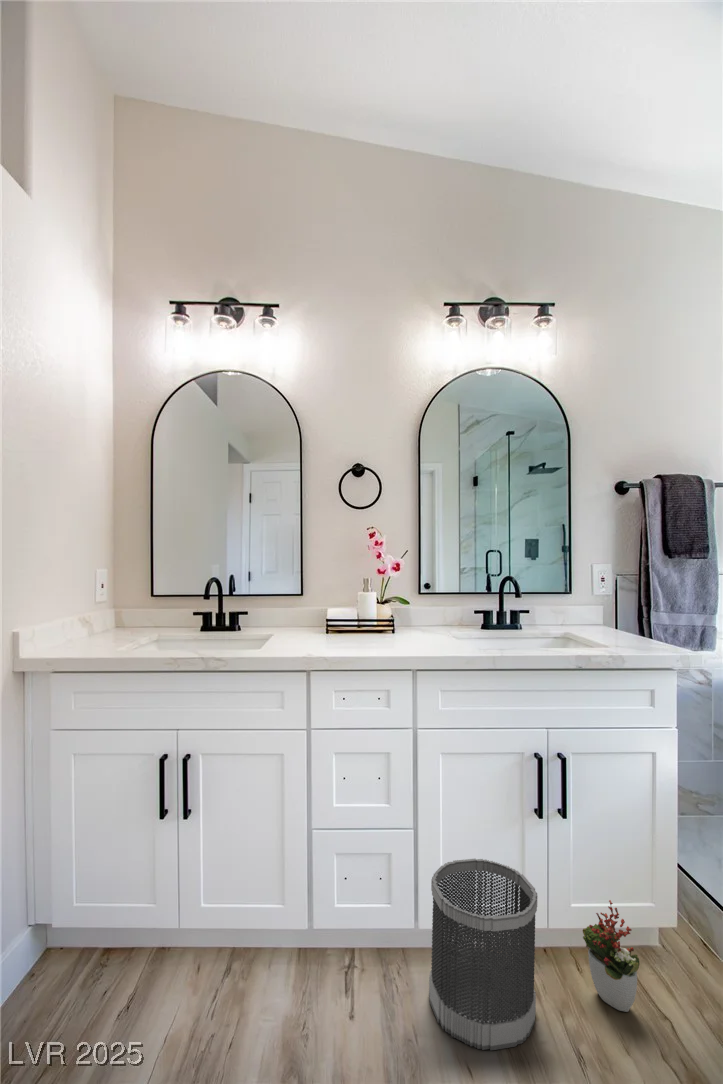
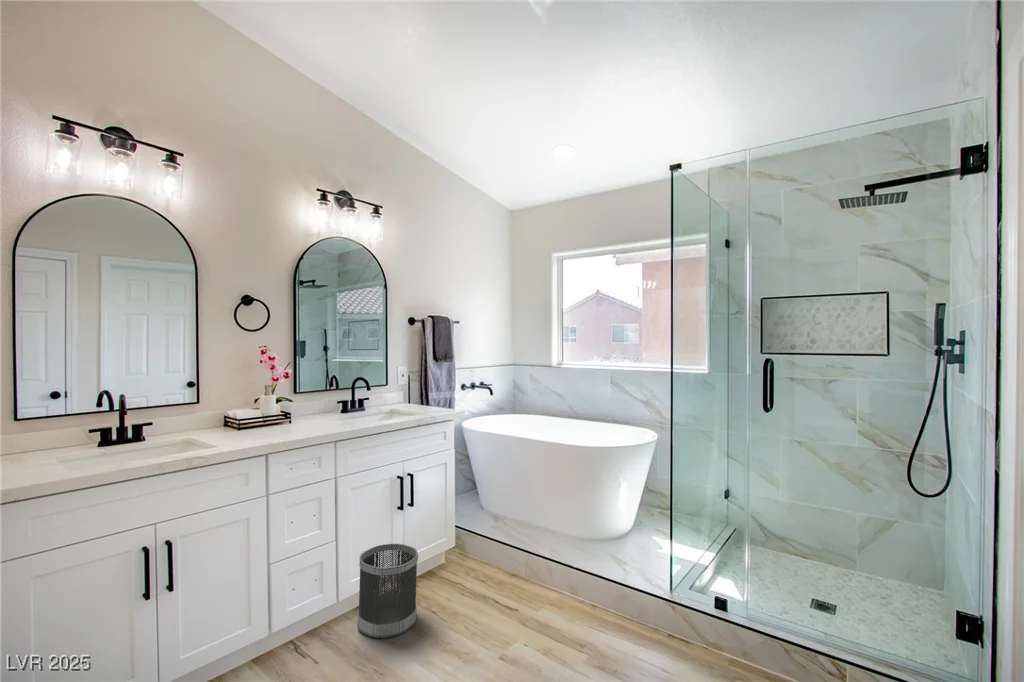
decorative plant: present [583,900,639,1012] -> none [426,542,455,592]

